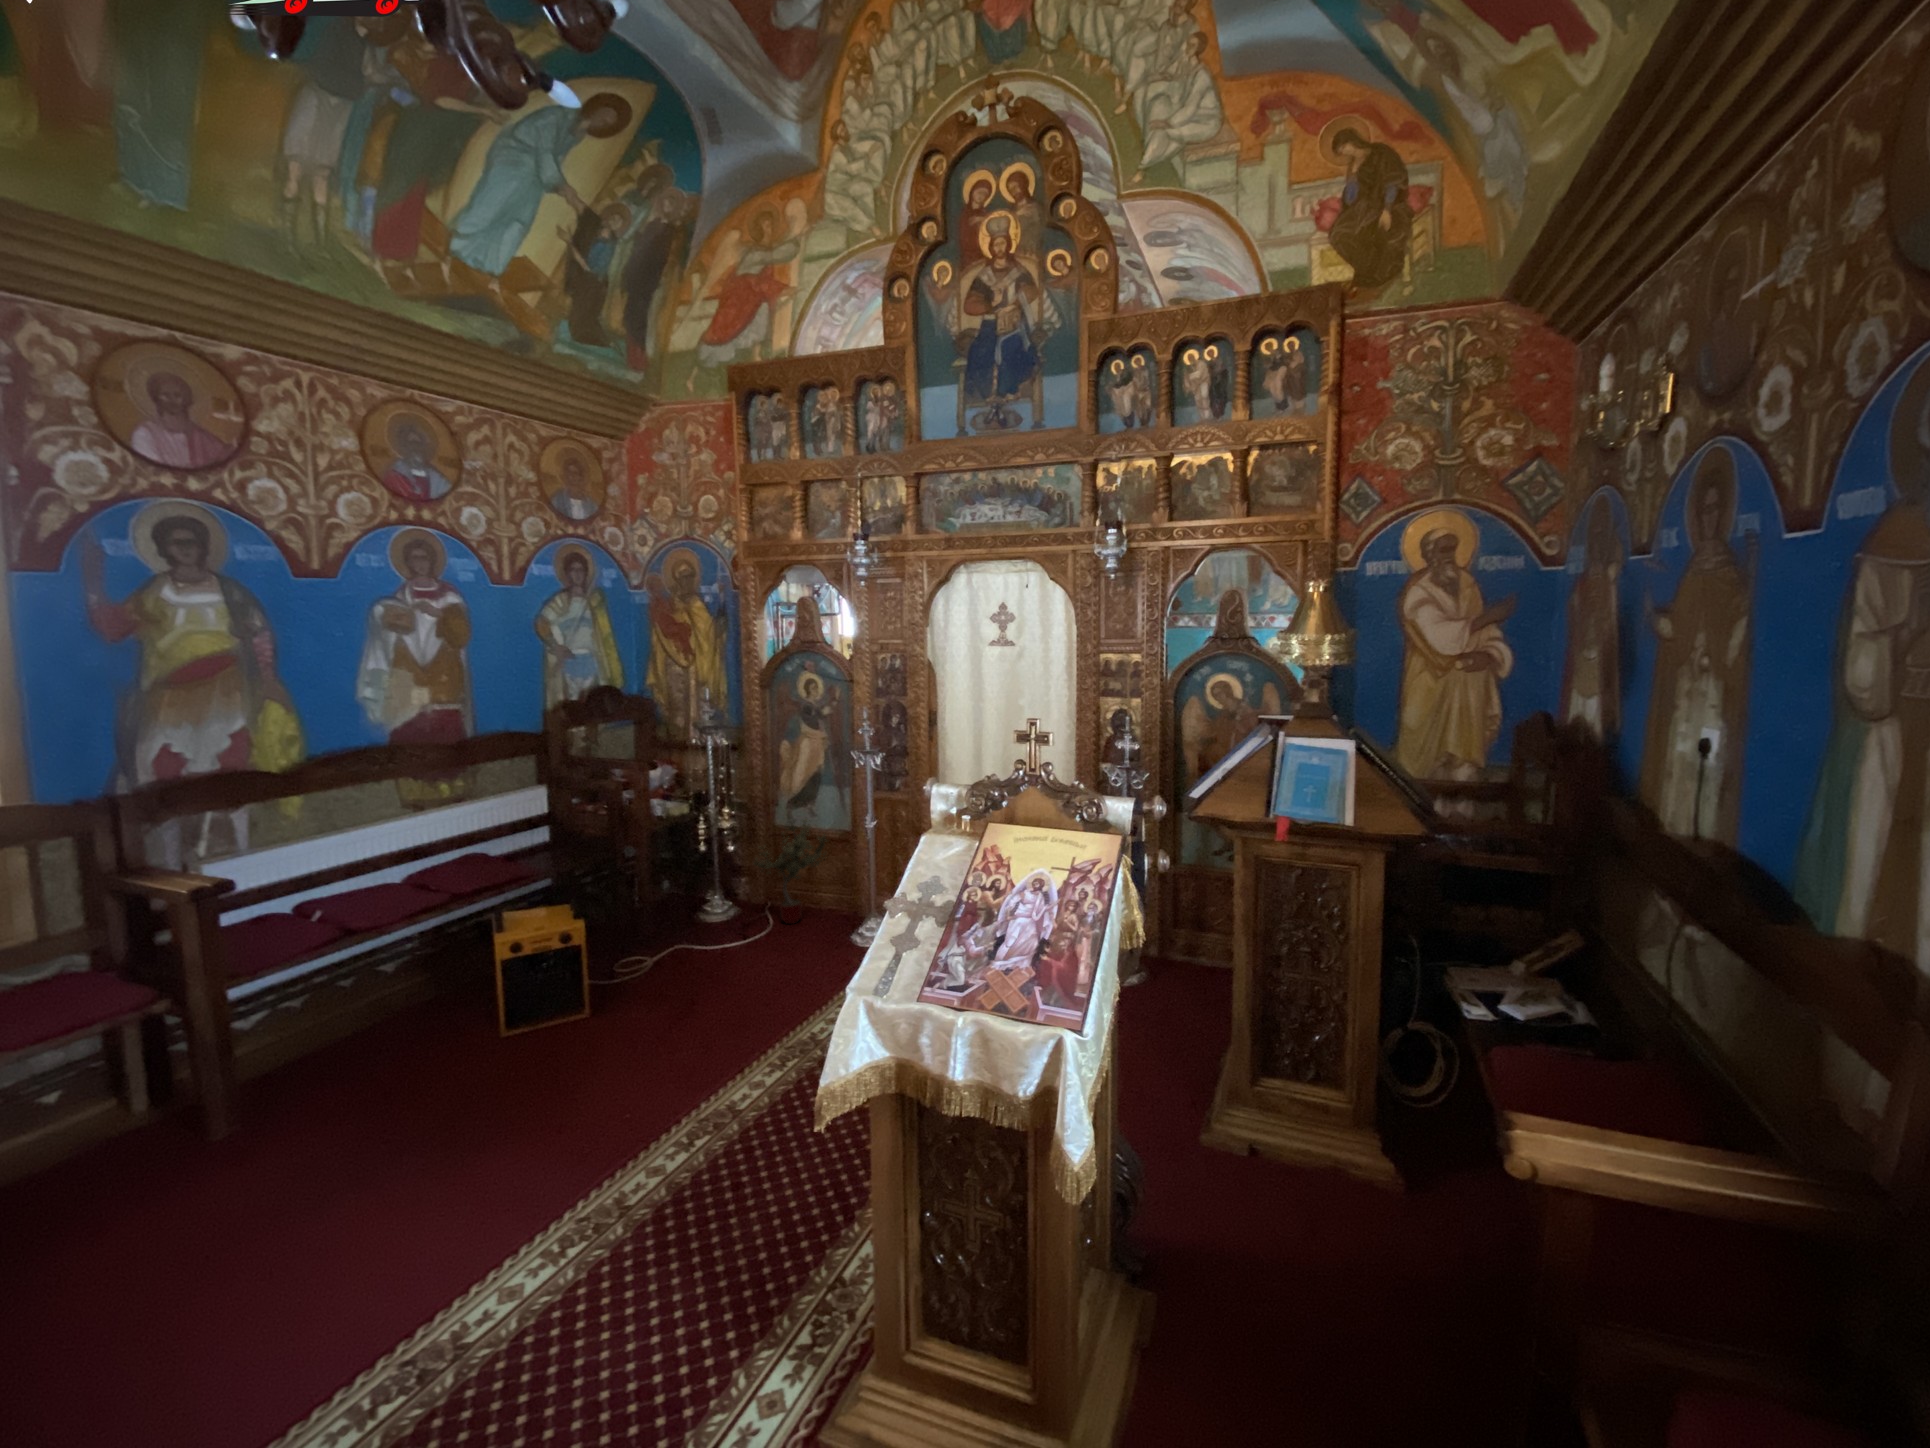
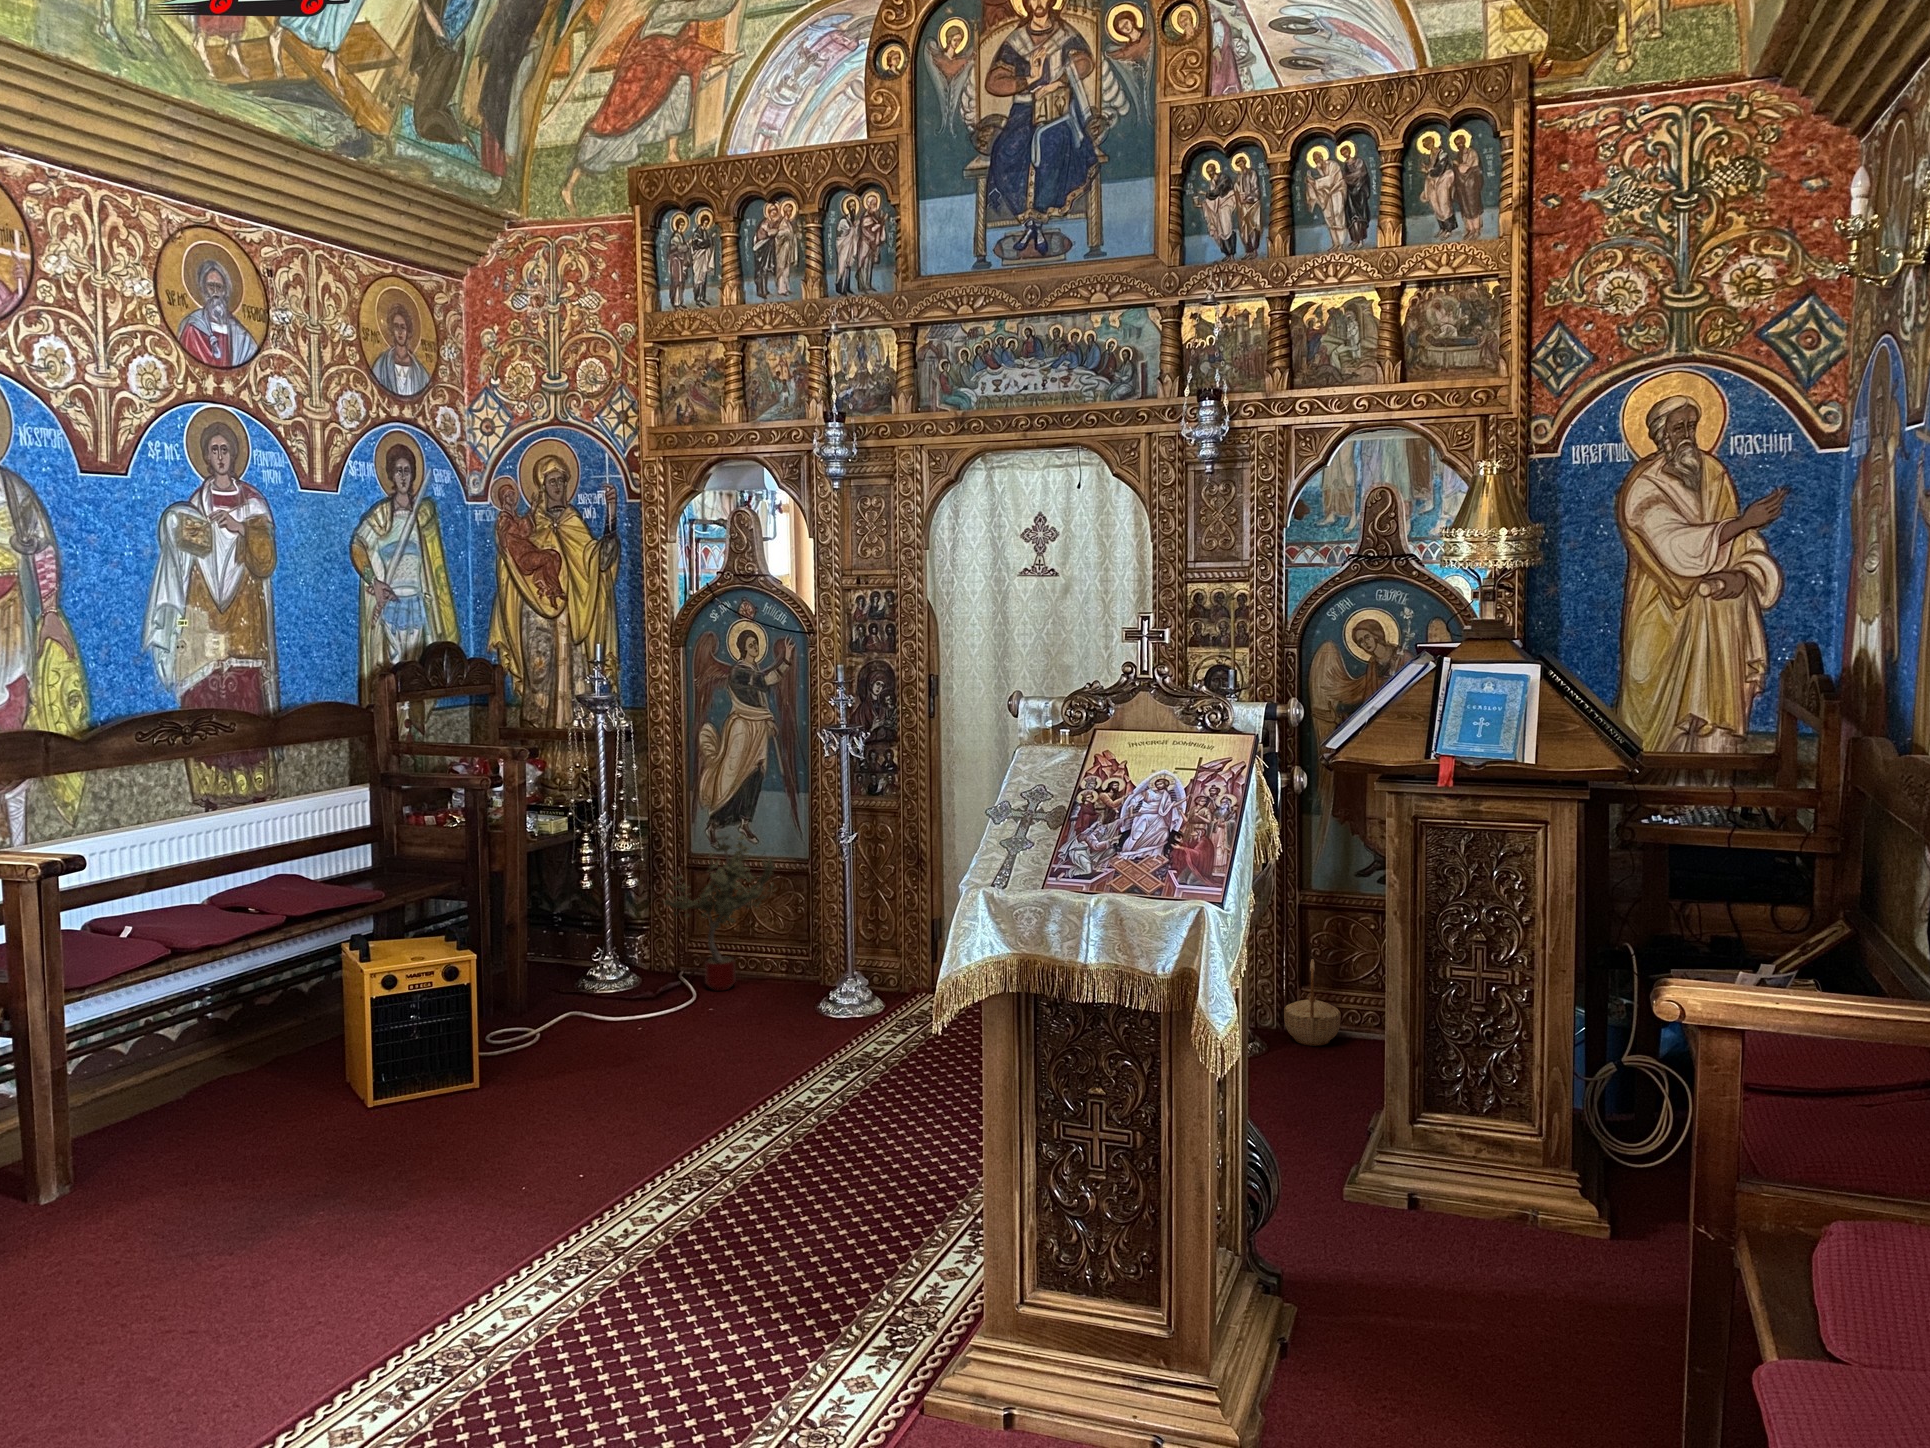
basket: none [1166,912,1205,975] -> present [1284,959,1340,1046]

